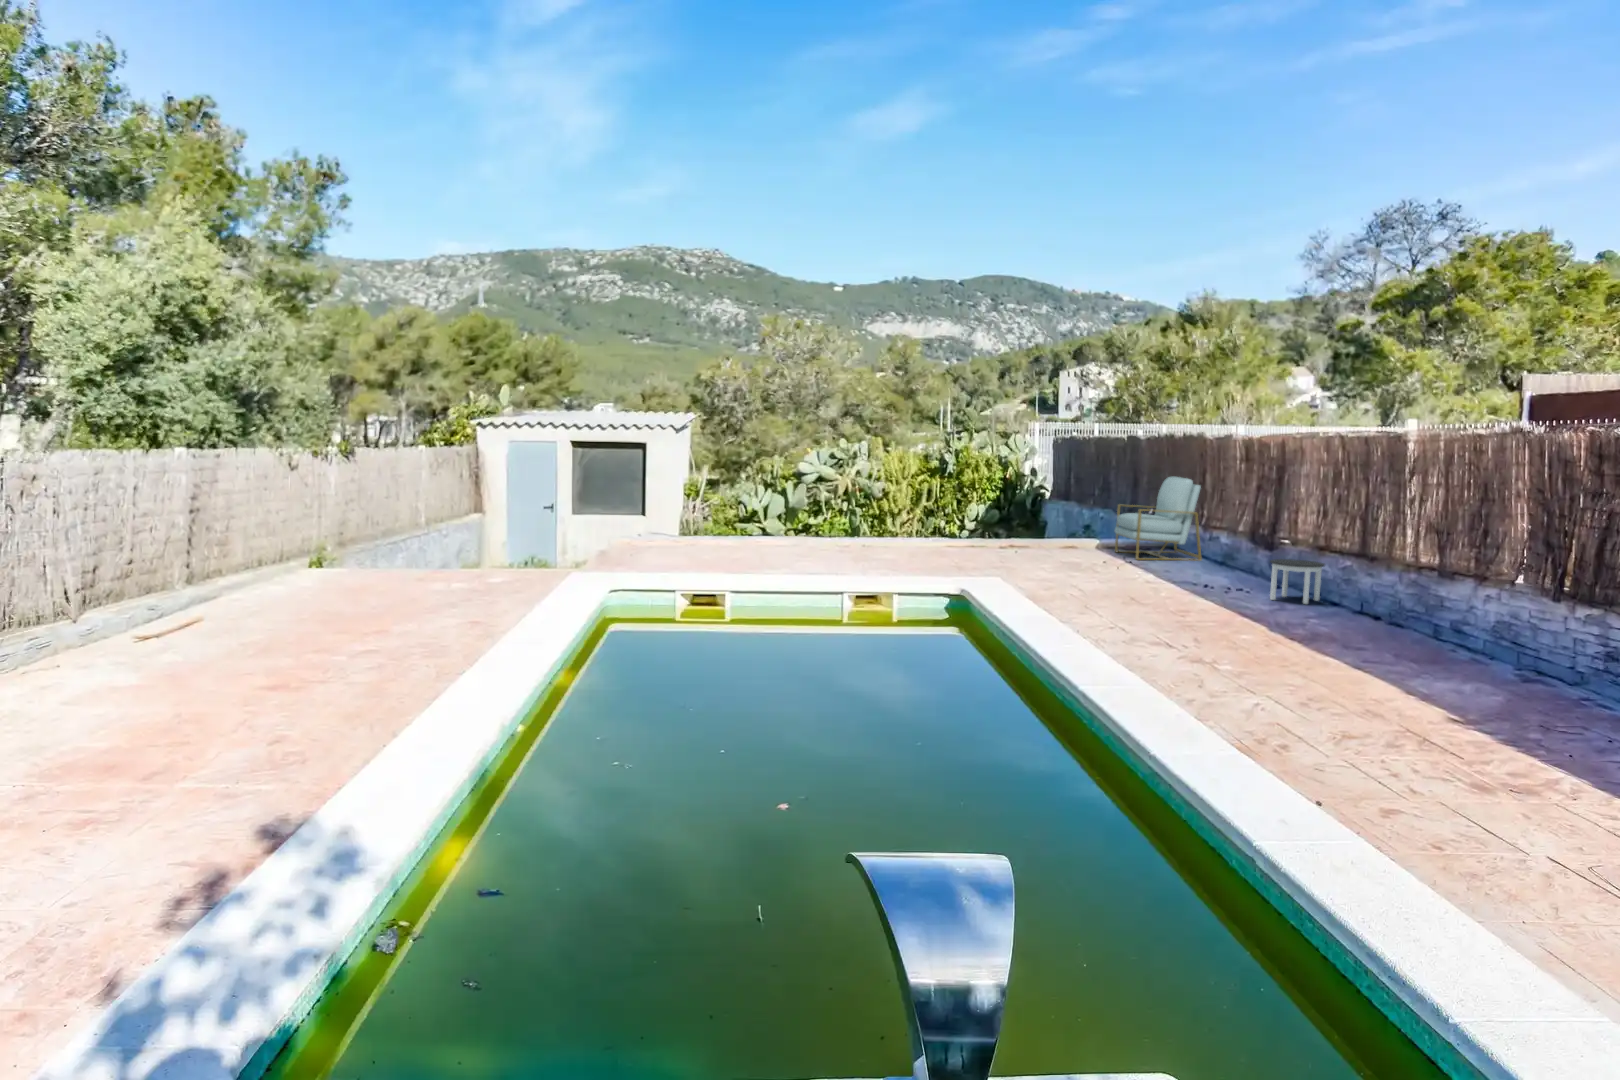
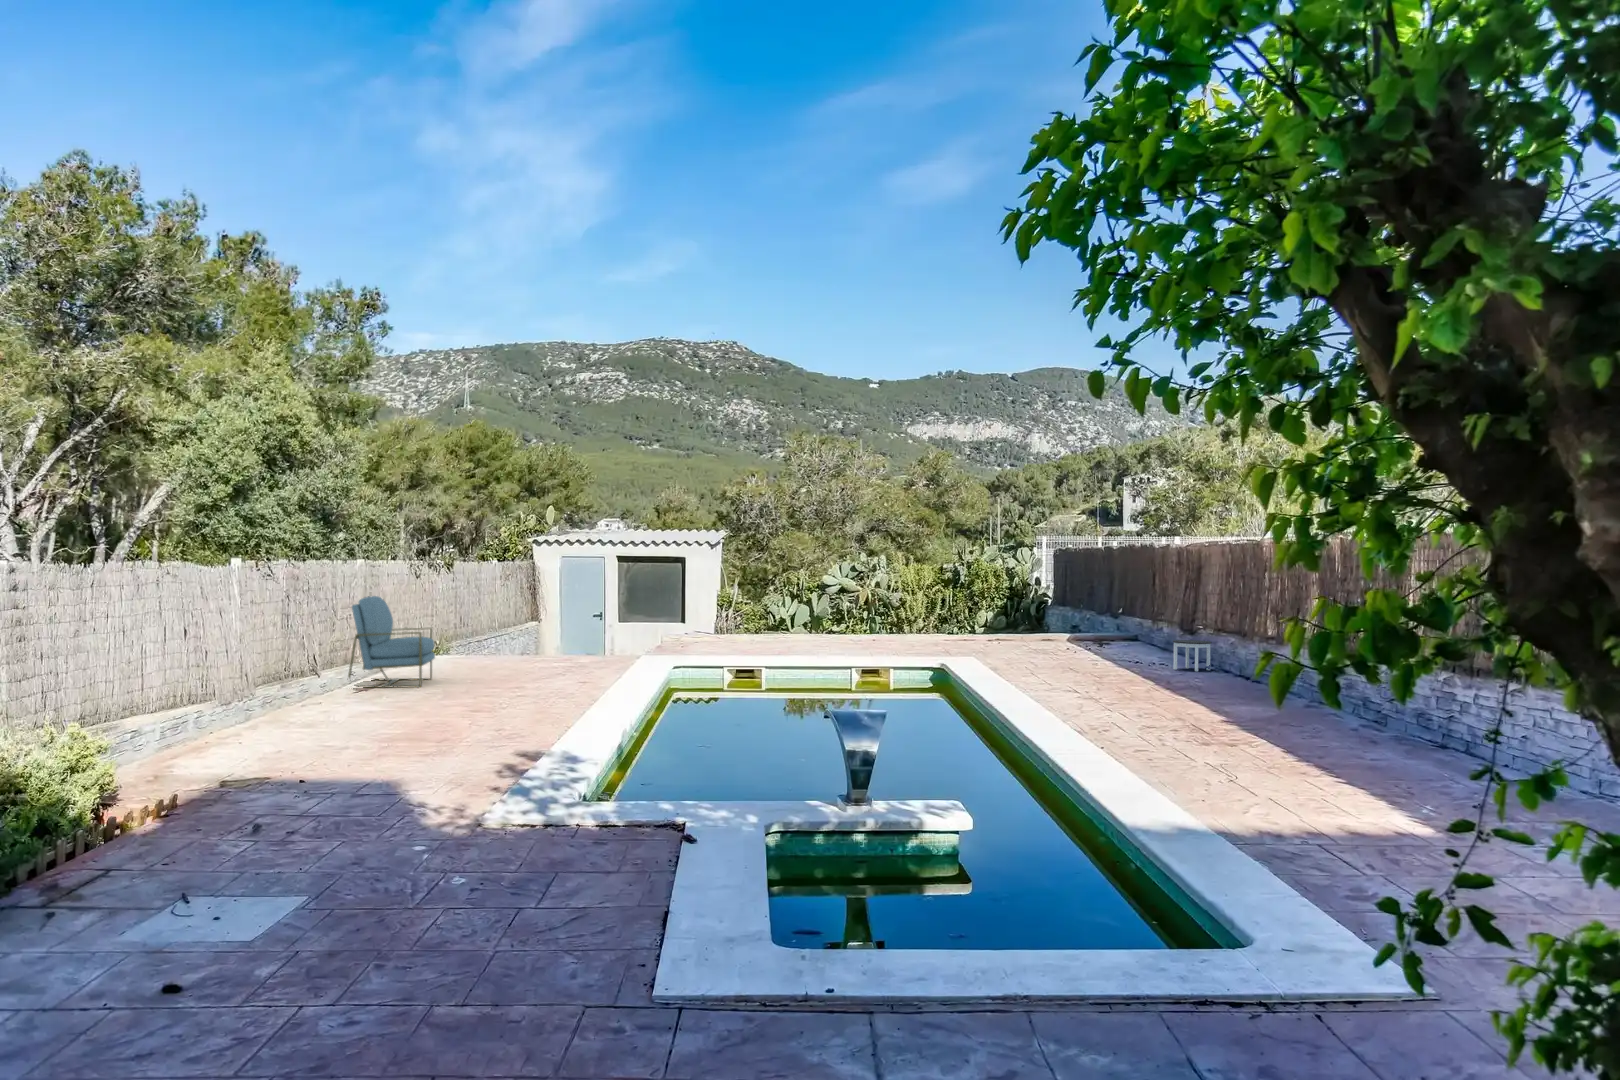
chair: present [1114,477,1201,561] -> present [348,596,435,688]

